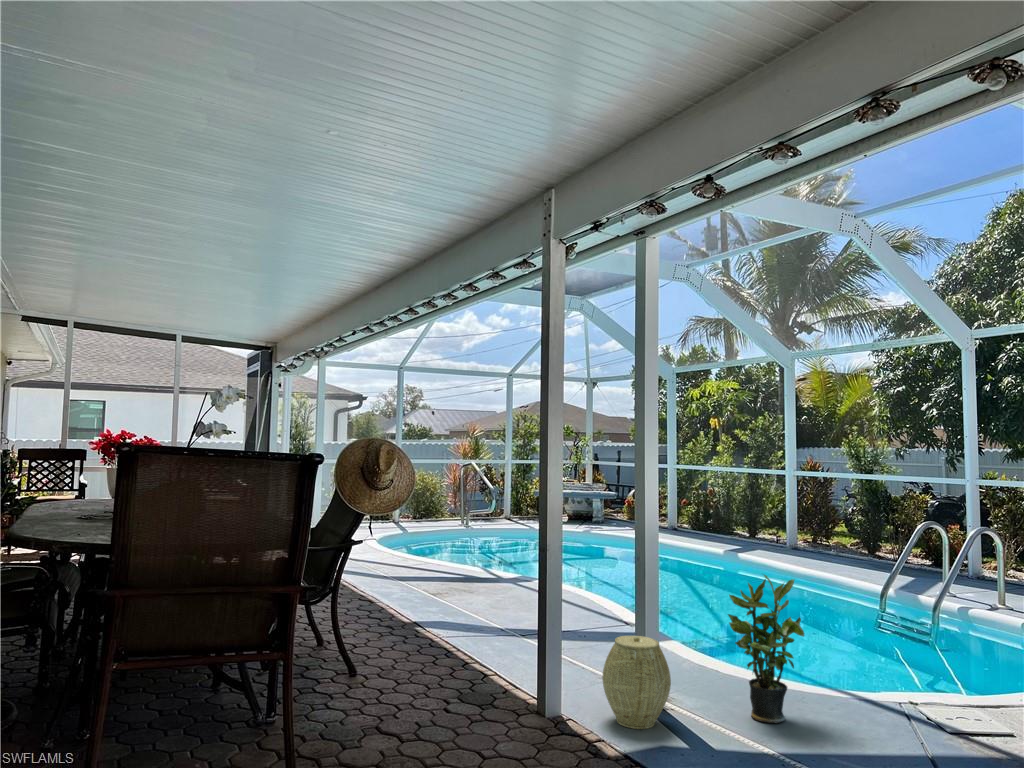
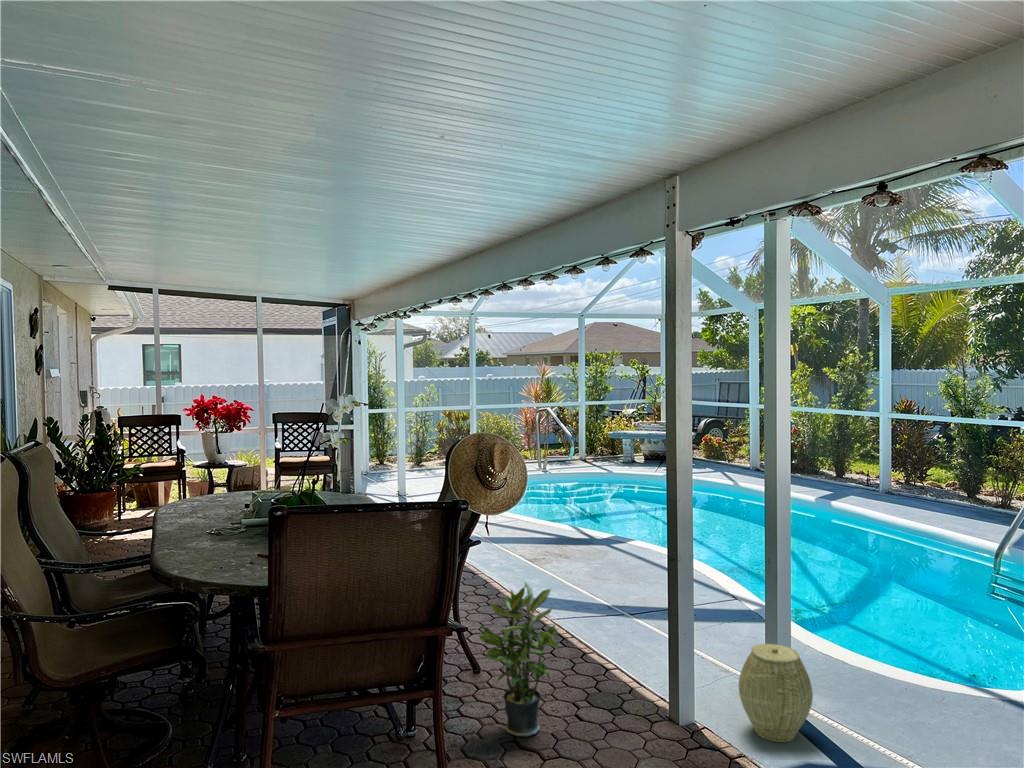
potted plant: present [728,575,804,724] -> present [479,582,558,737]

